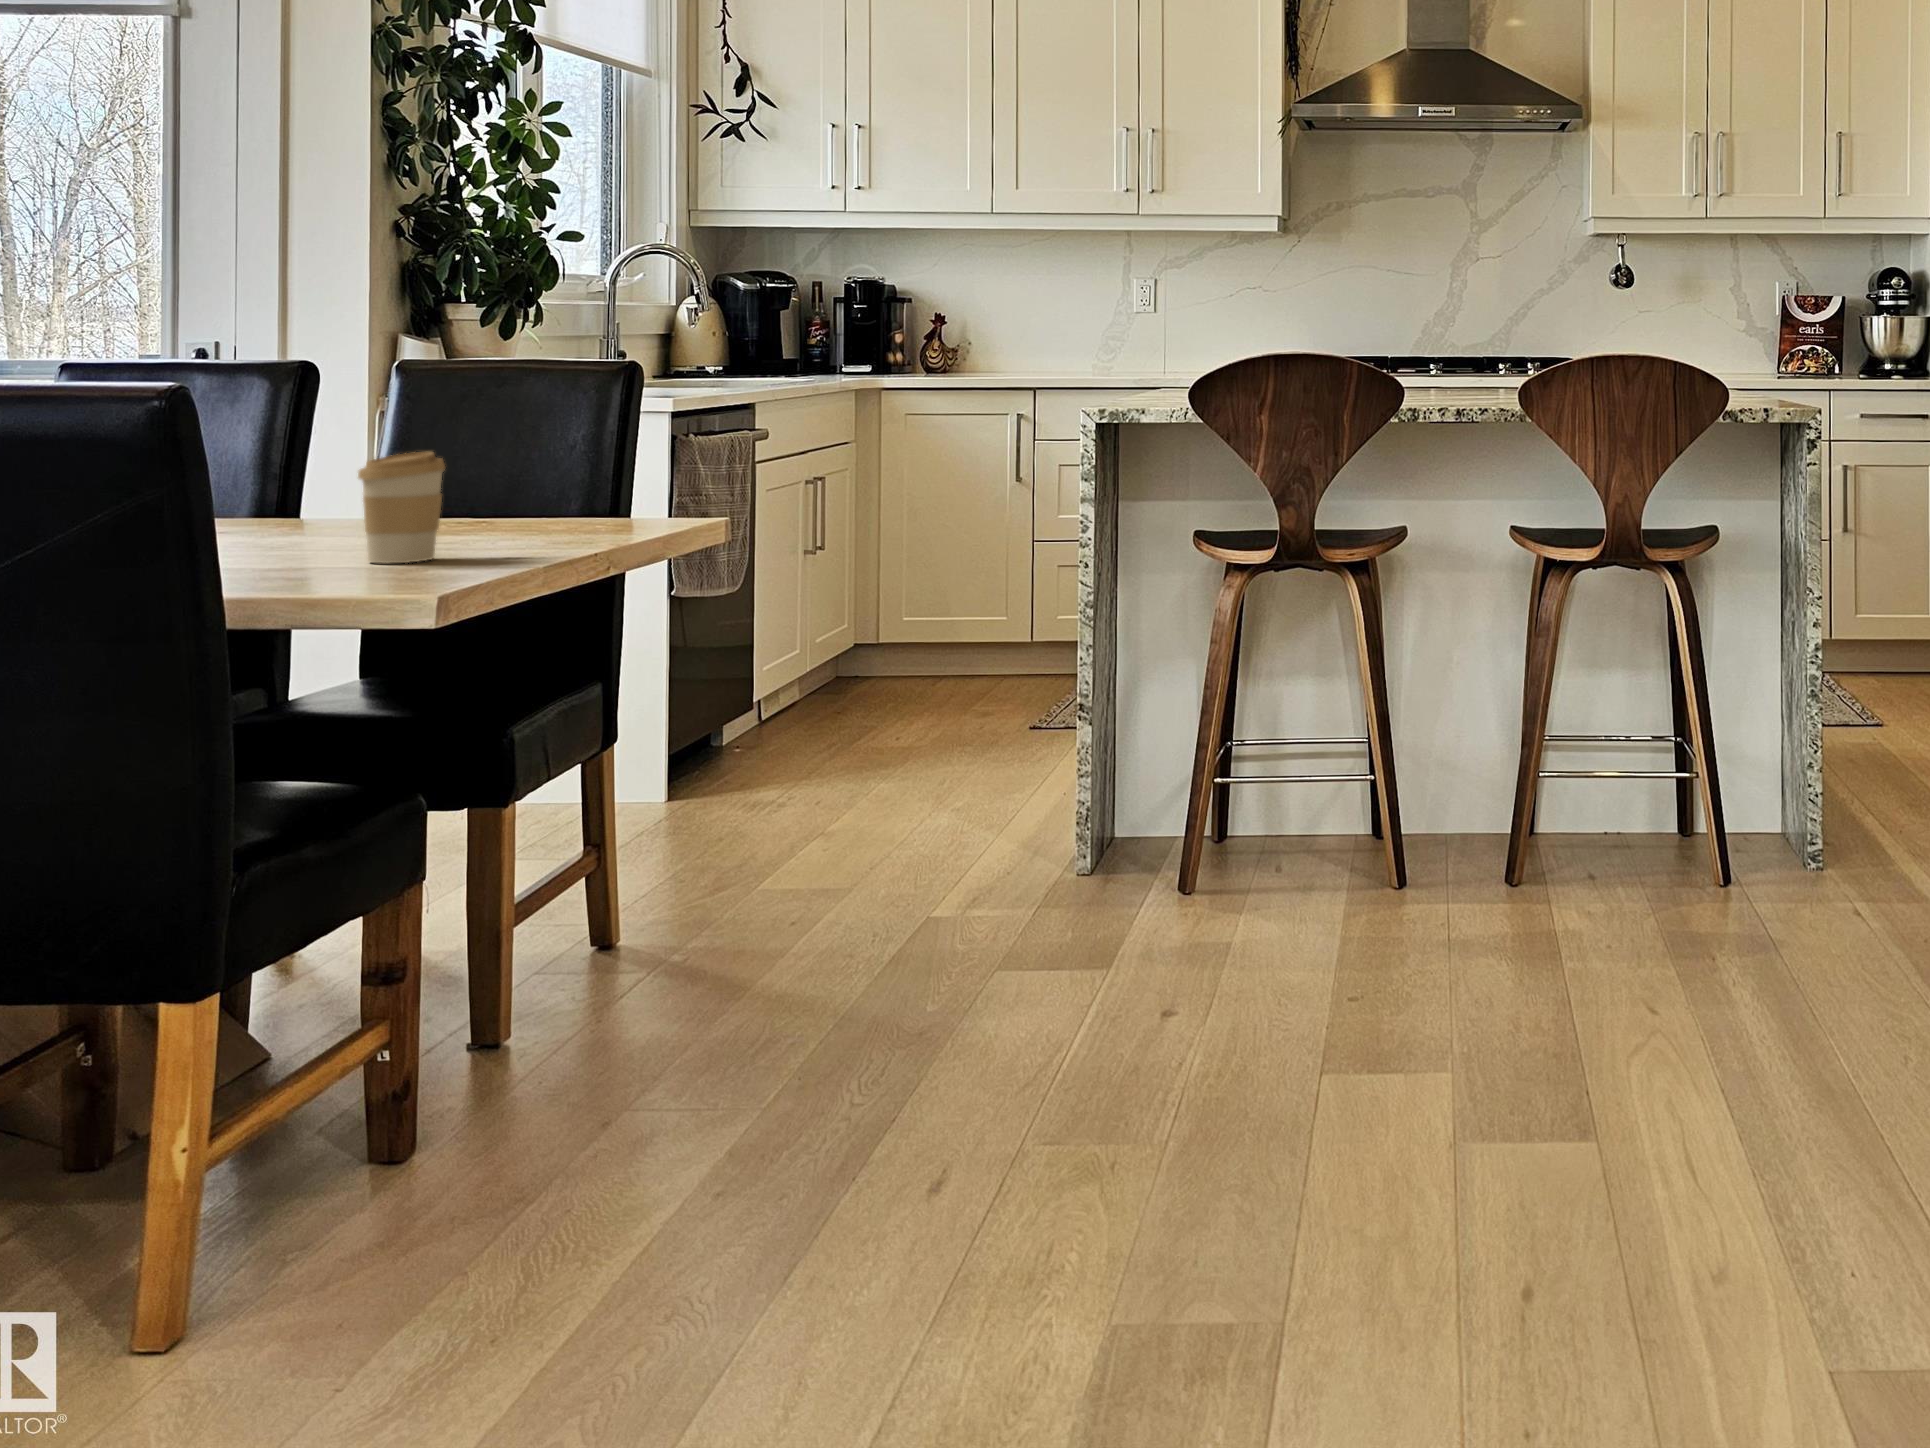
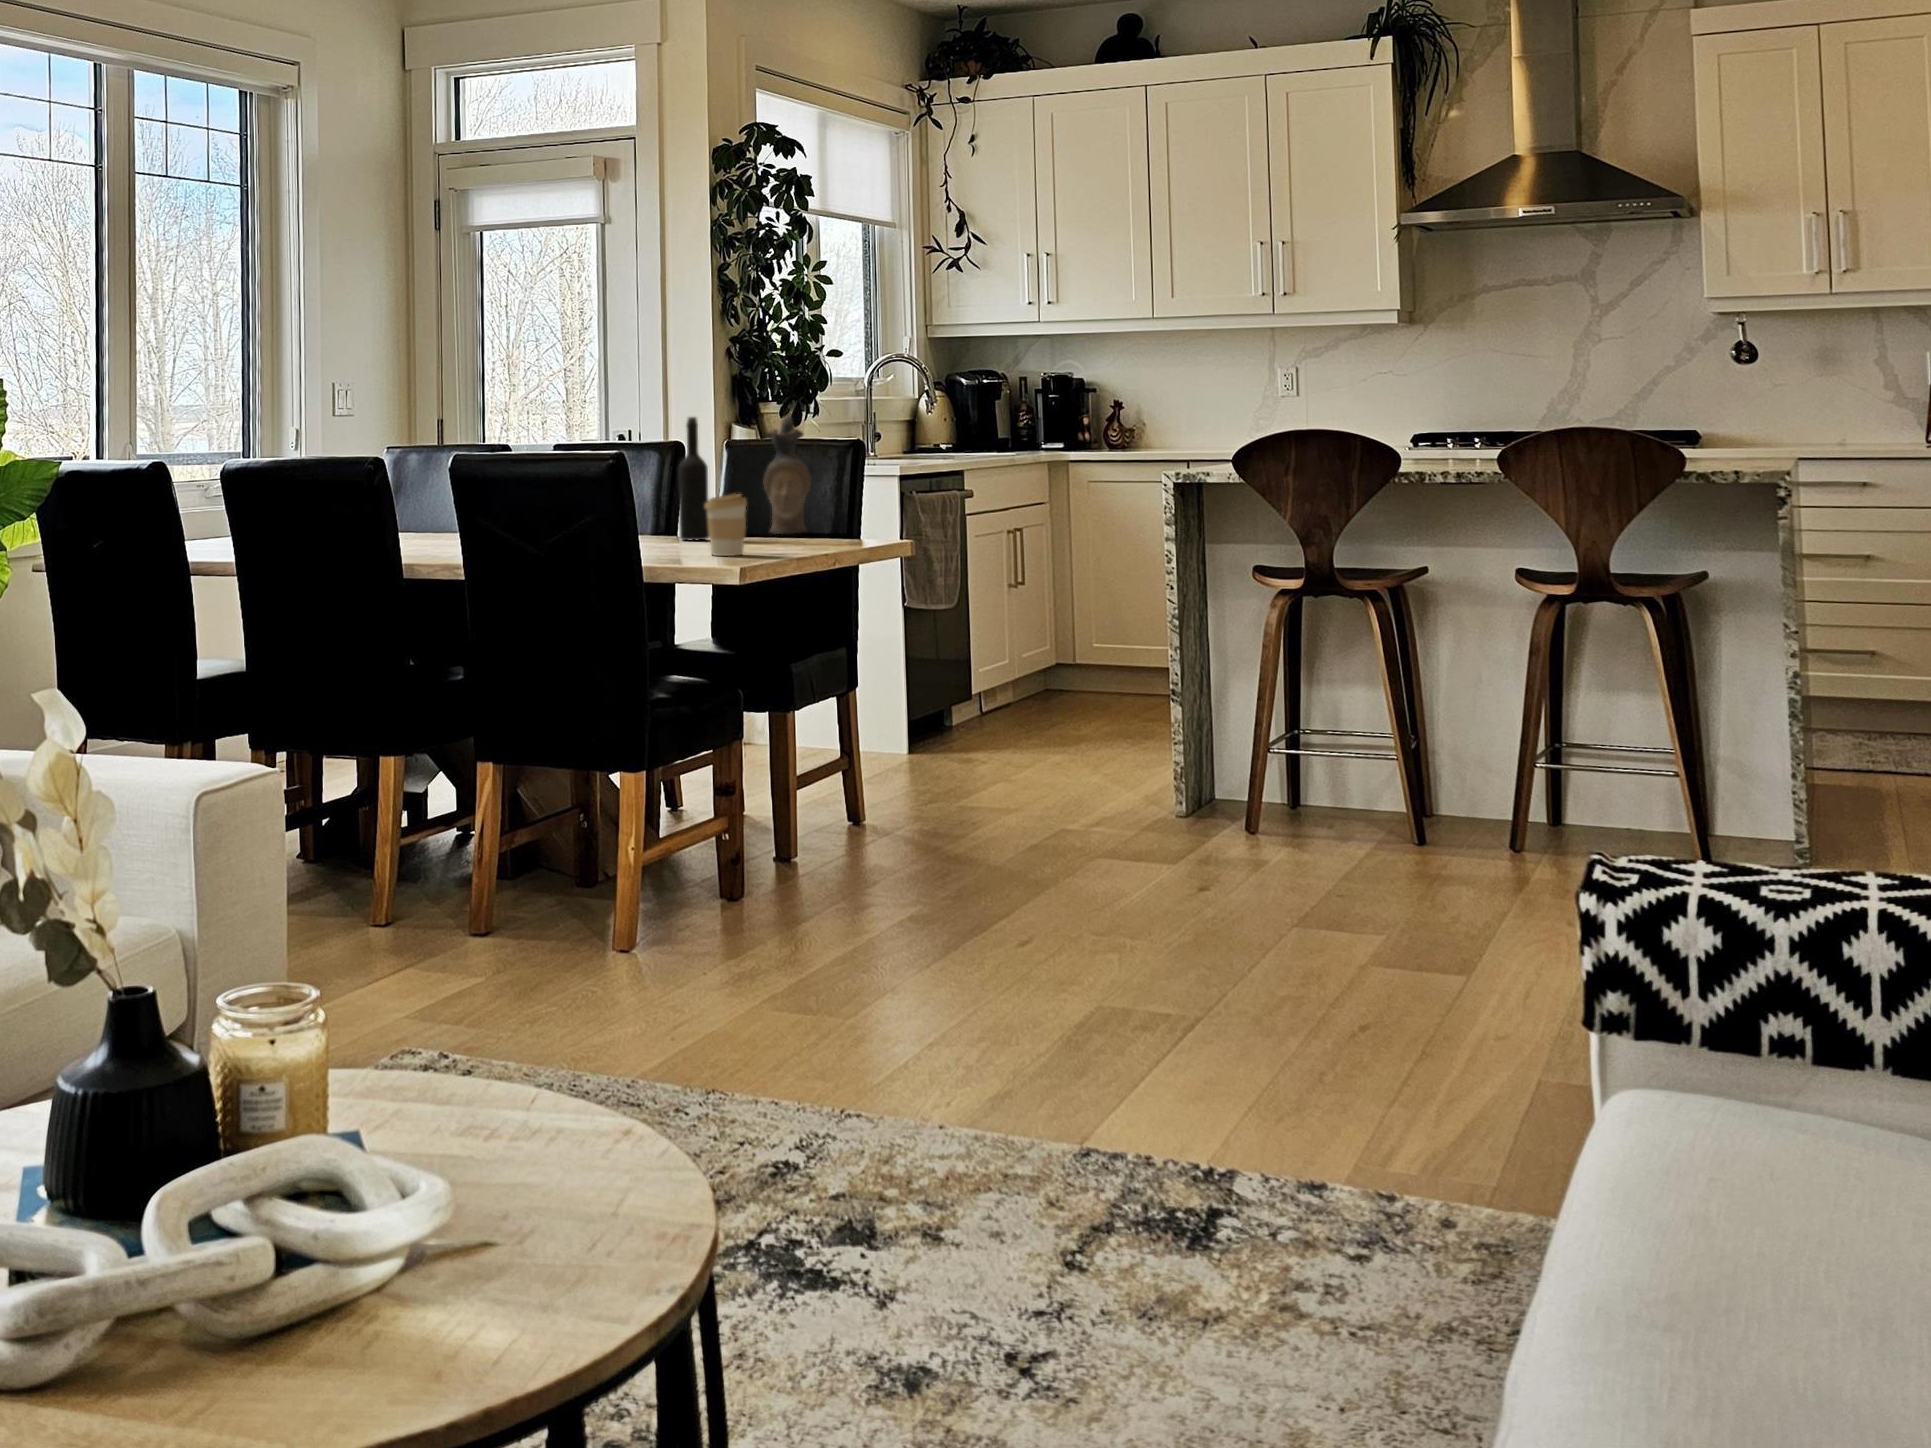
wine bottle: none [300,318,360,530] -> present [678,417,709,540]
ceramic pitcher: none [463,321,550,510] -> present [764,416,811,534]

